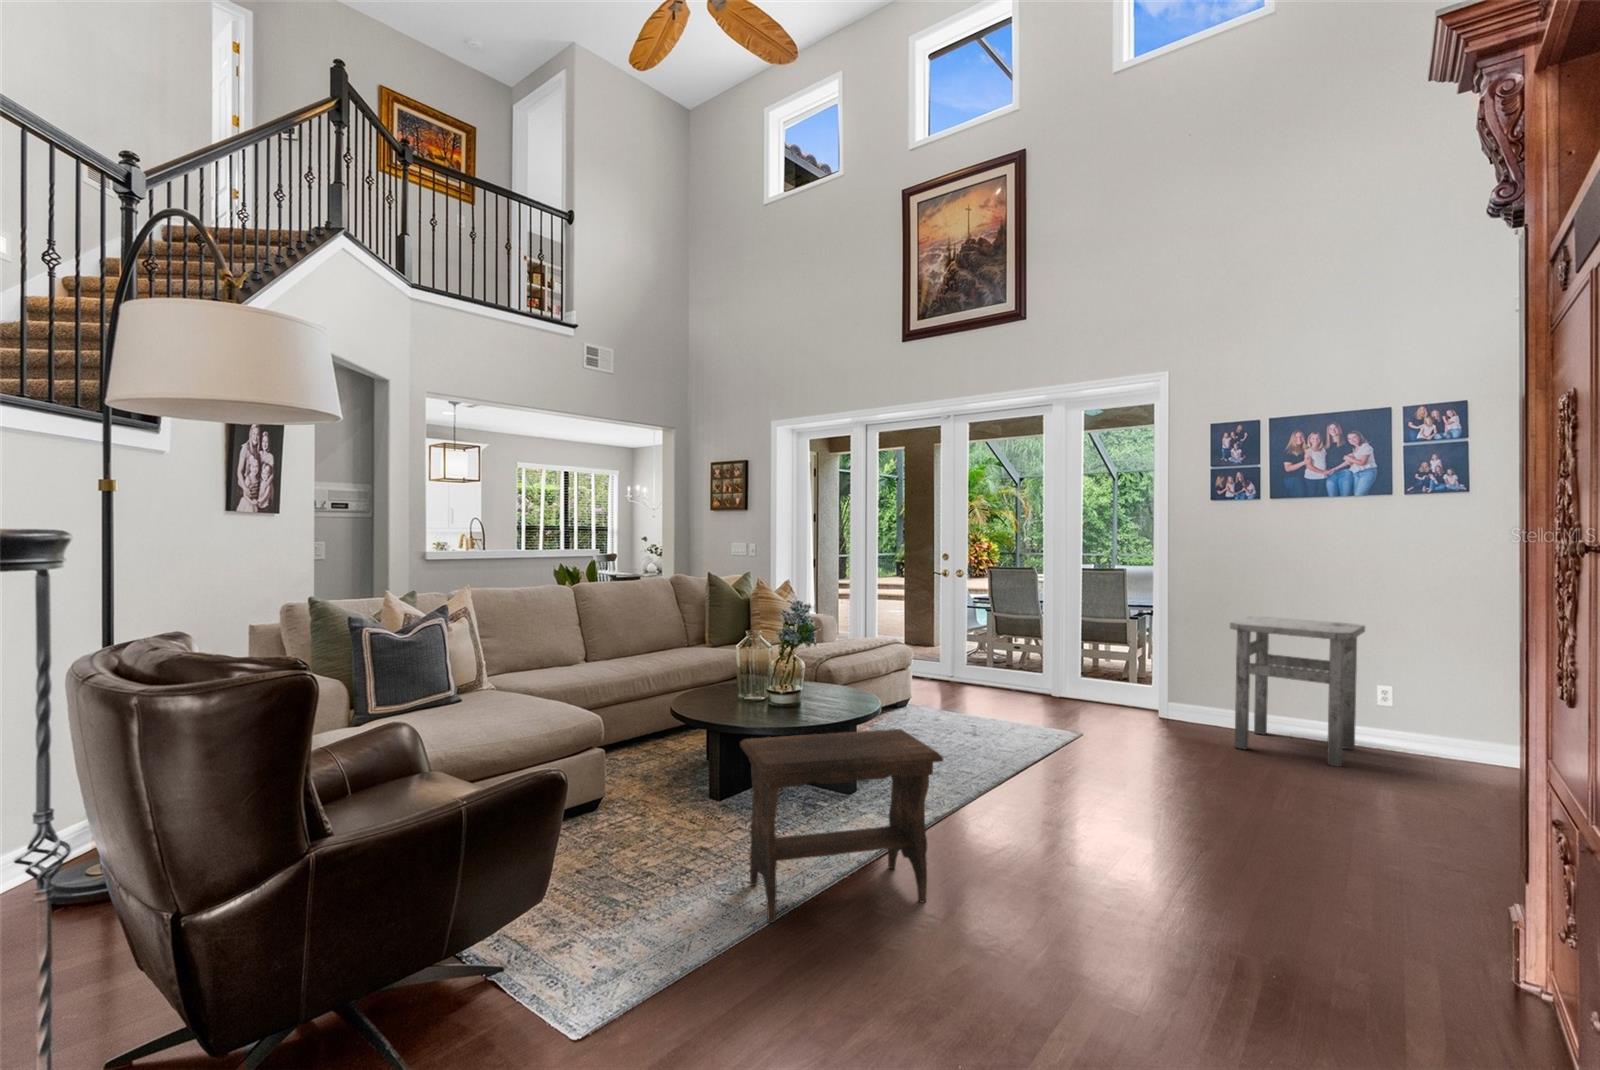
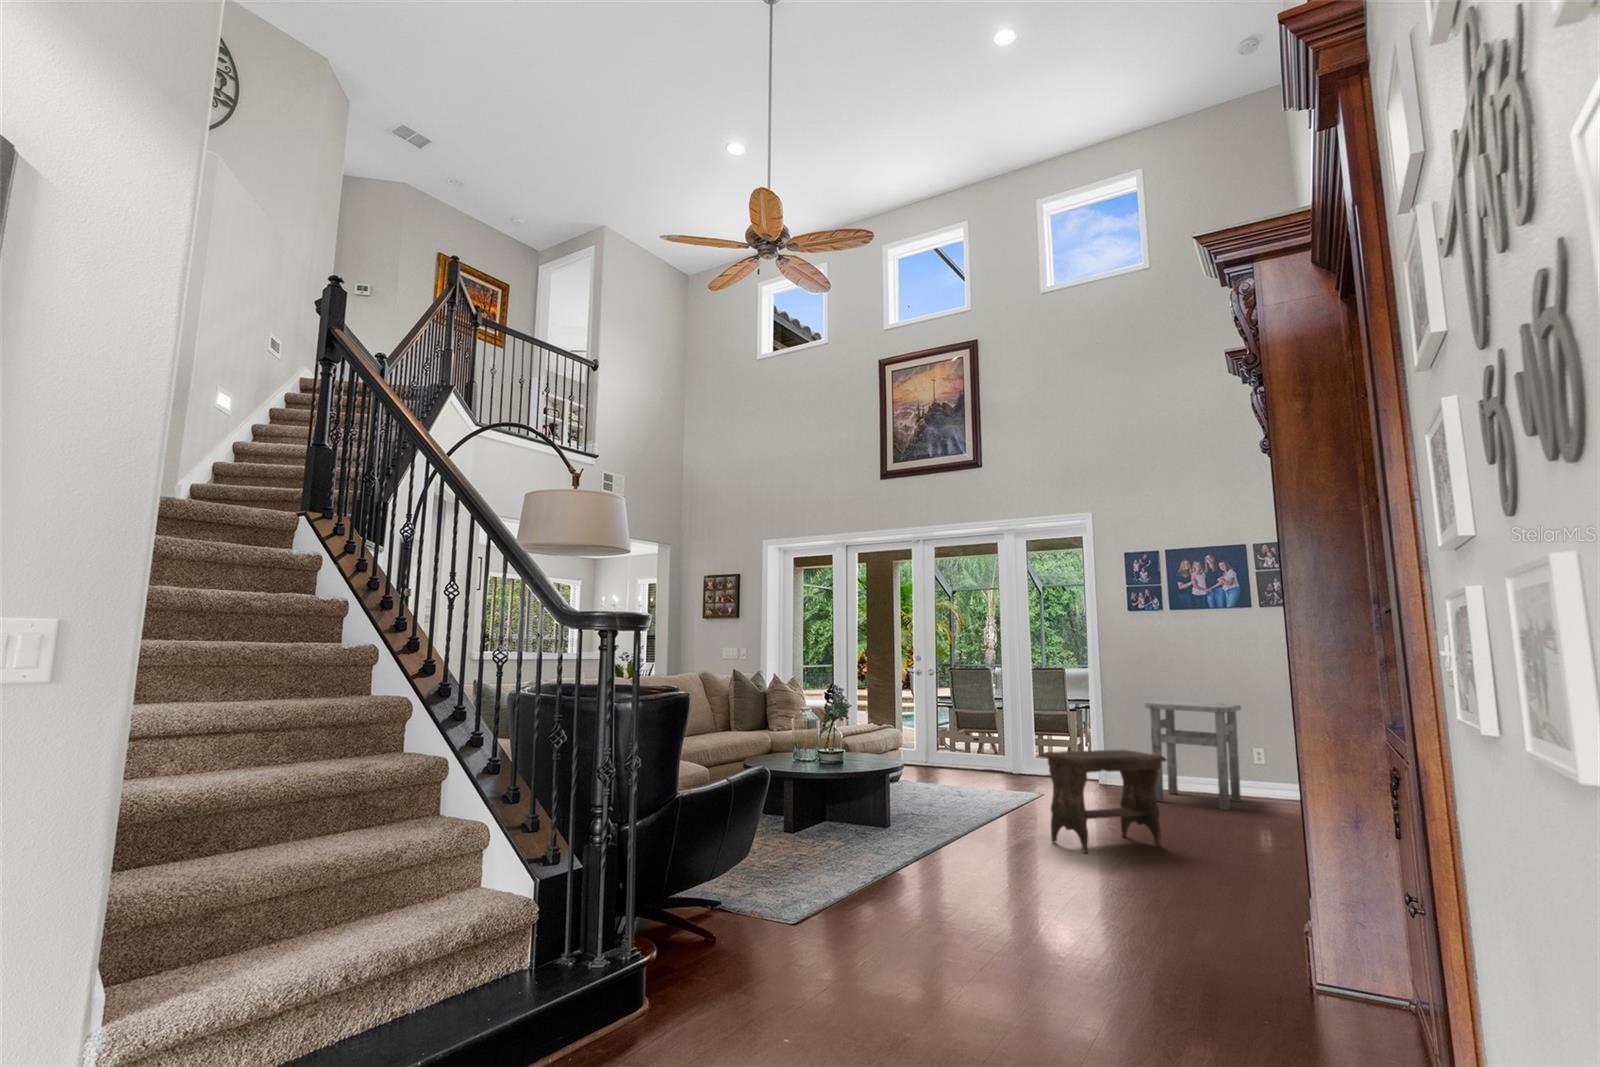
footstool: present [740,729,943,923] -> present [1042,750,1167,853]

